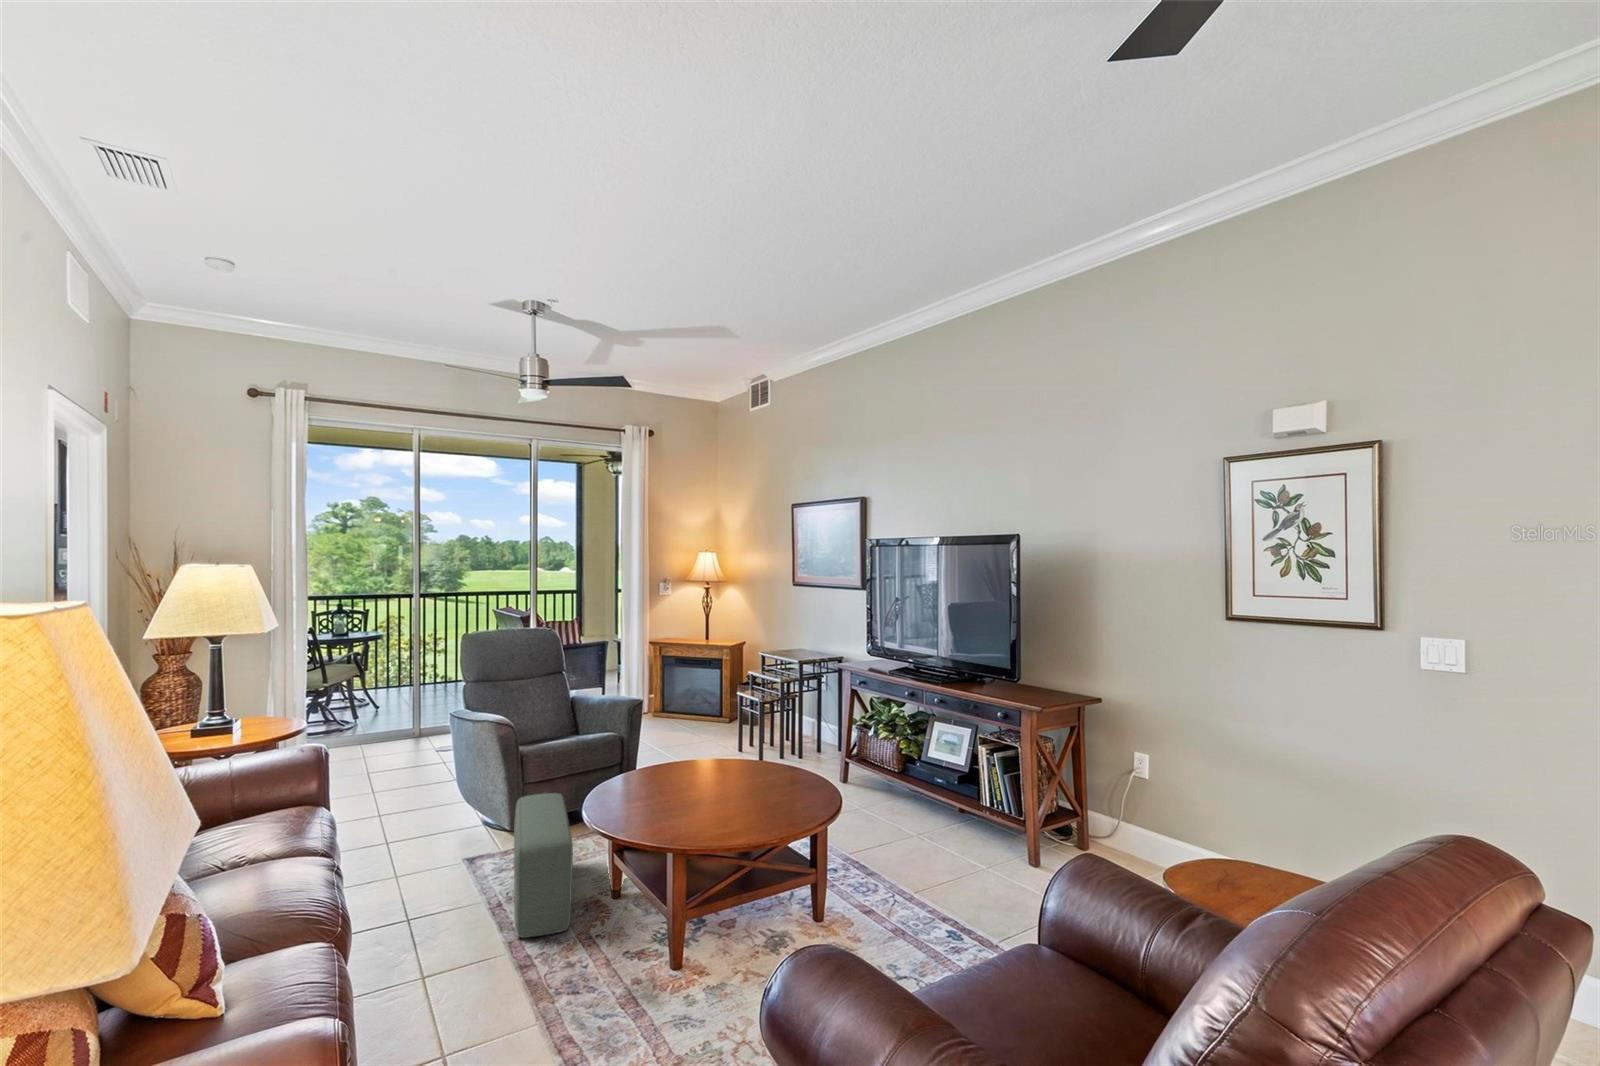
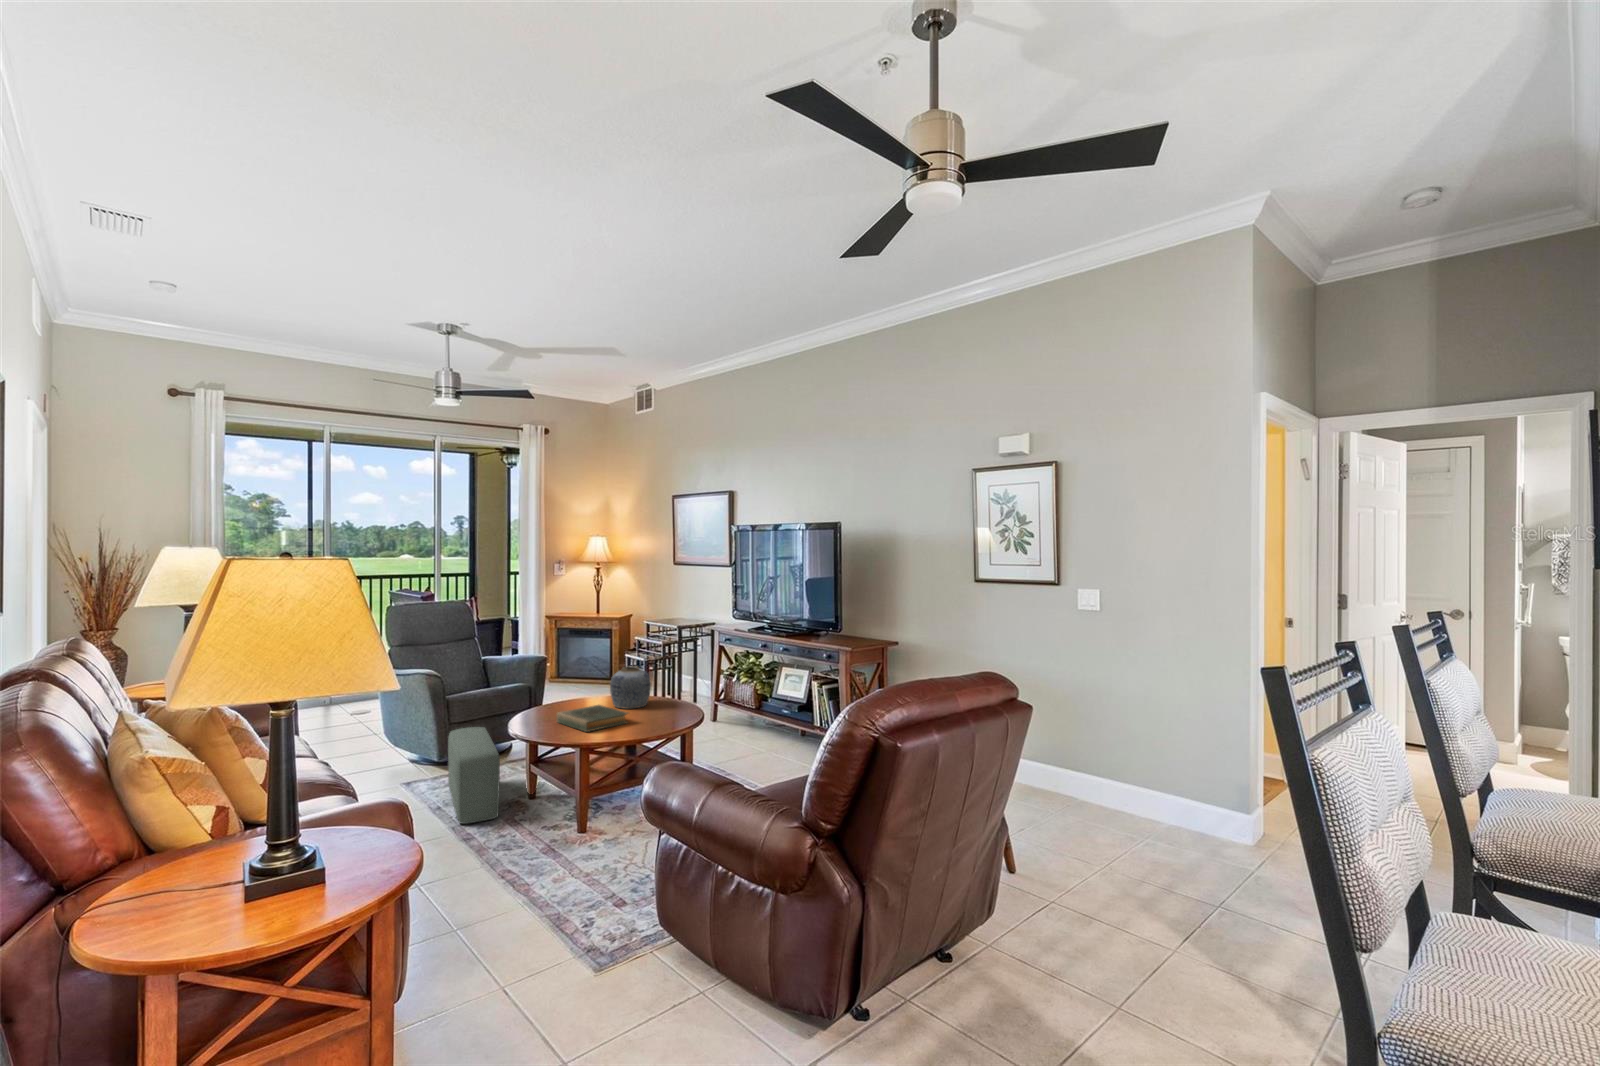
vase: none [719,723,771,781] -> present [610,666,651,709]
hardback book: none [647,776,744,822] -> present [556,705,628,732]

